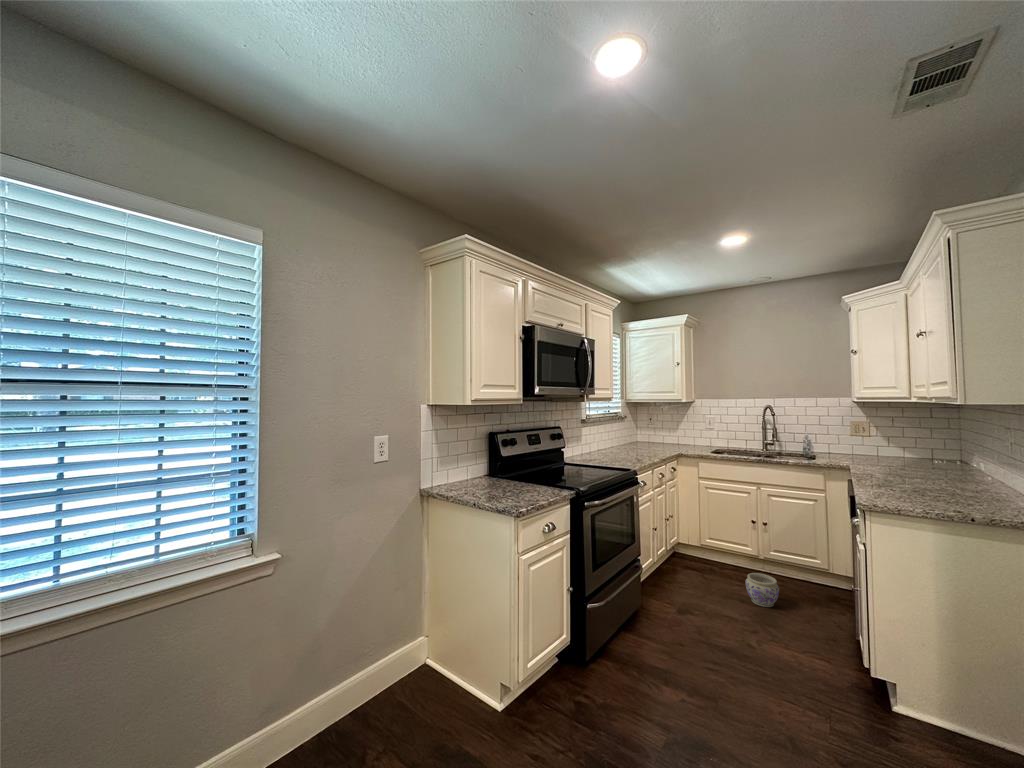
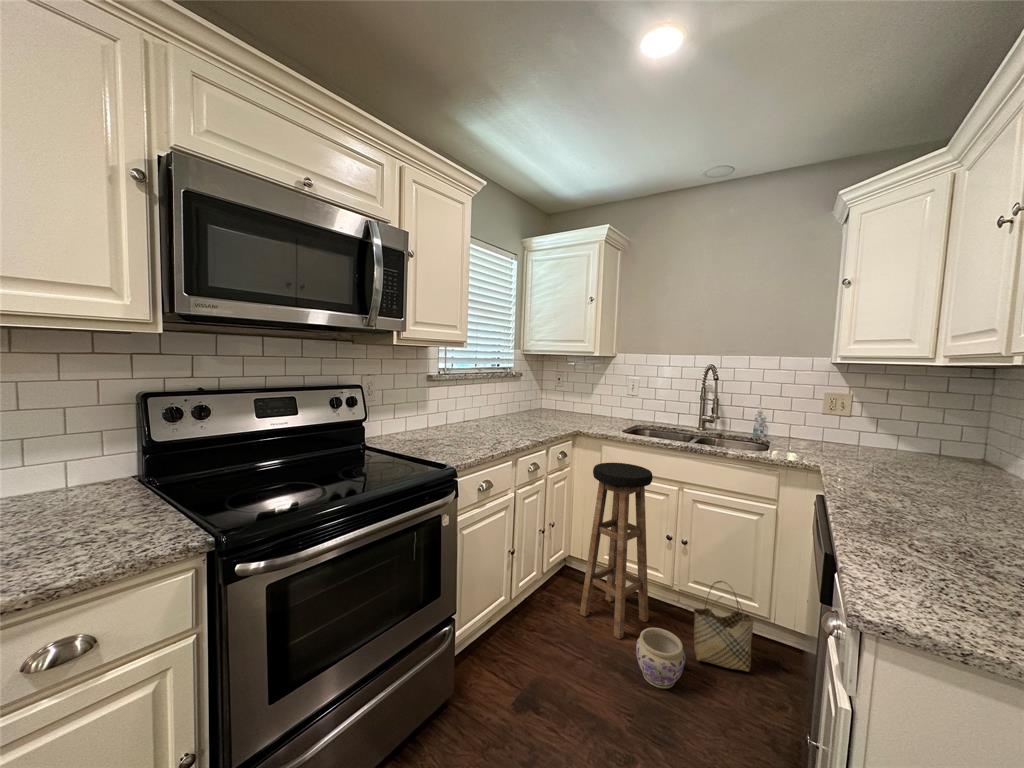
bar stool: none [698,473,746,587] -> present [580,463,653,639]
woven basket: none [779,544,821,600] -> present [694,581,754,672]

